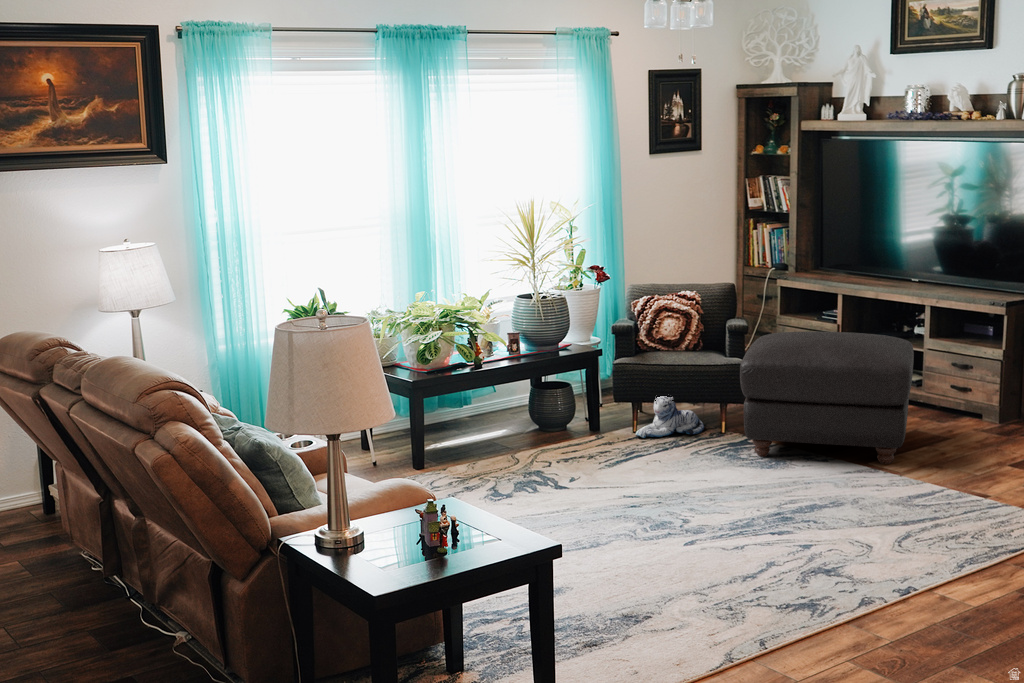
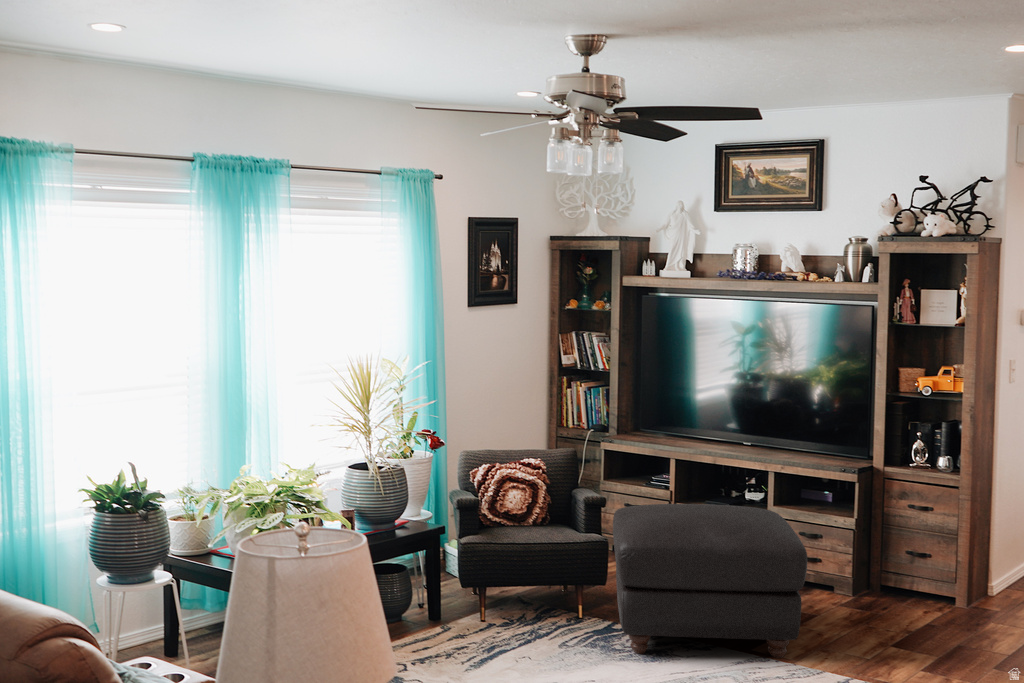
plush toy: present [636,396,704,438] -> none [484,577,557,633]

